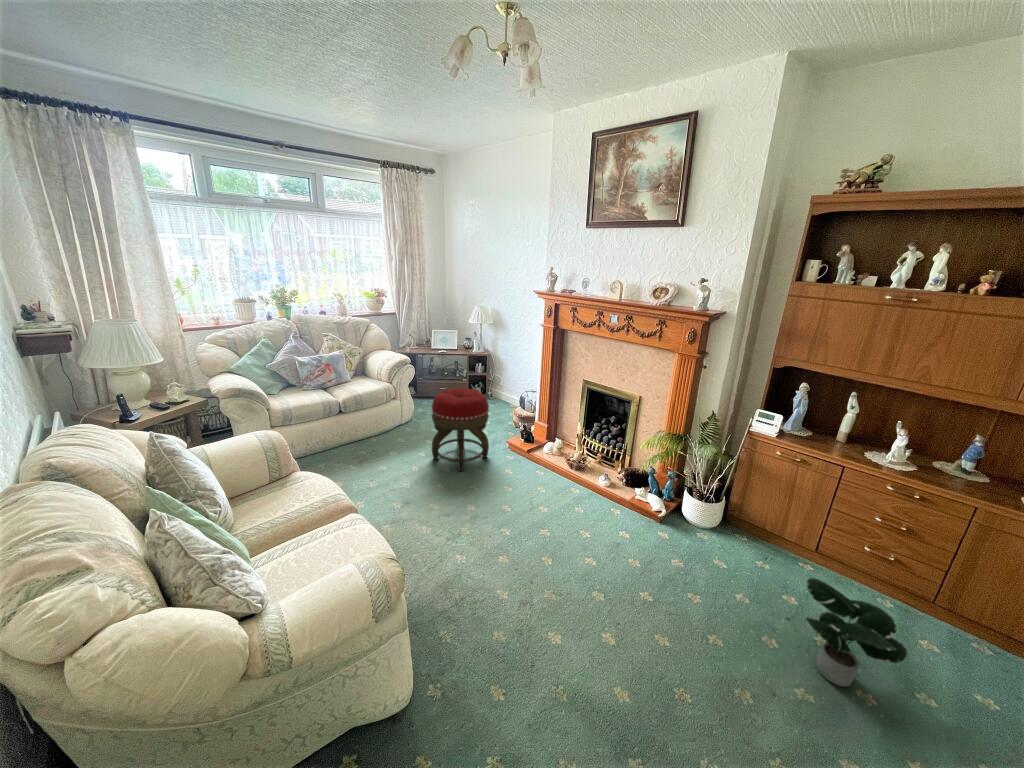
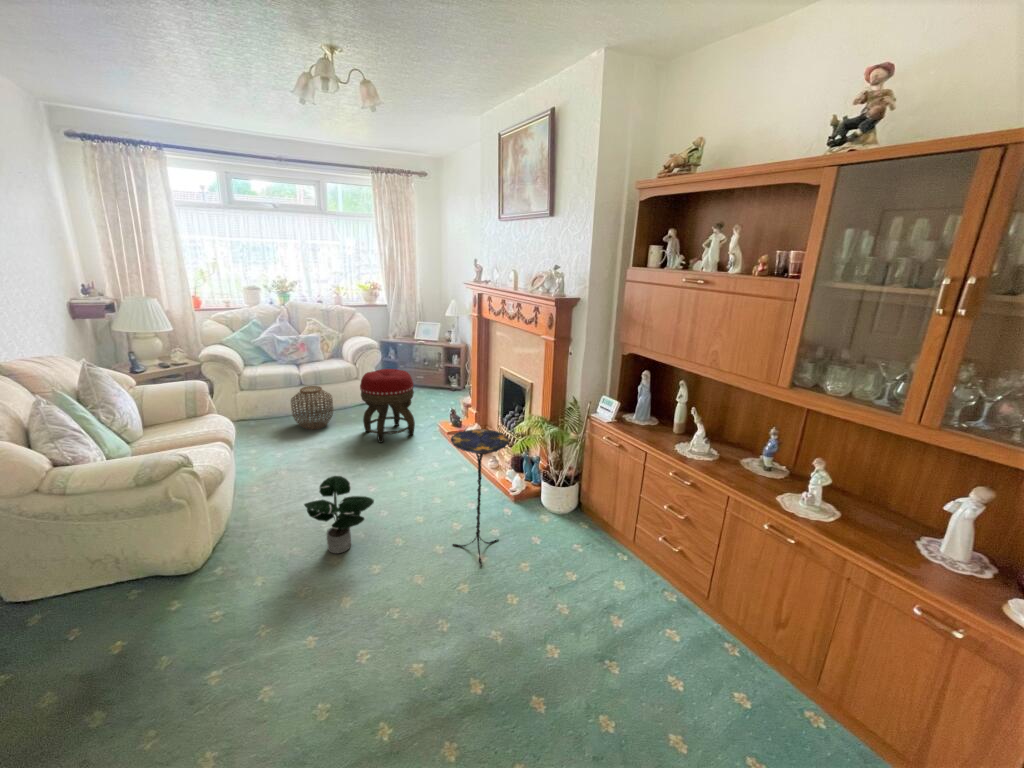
woven basket: none [344,414,391,465] -> present [291,386,333,430]
side table: none [648,459,736,608] -> present [451,429,509,566]
potted plant: present [806,578,907,687] -> present [304,476,374,553]

